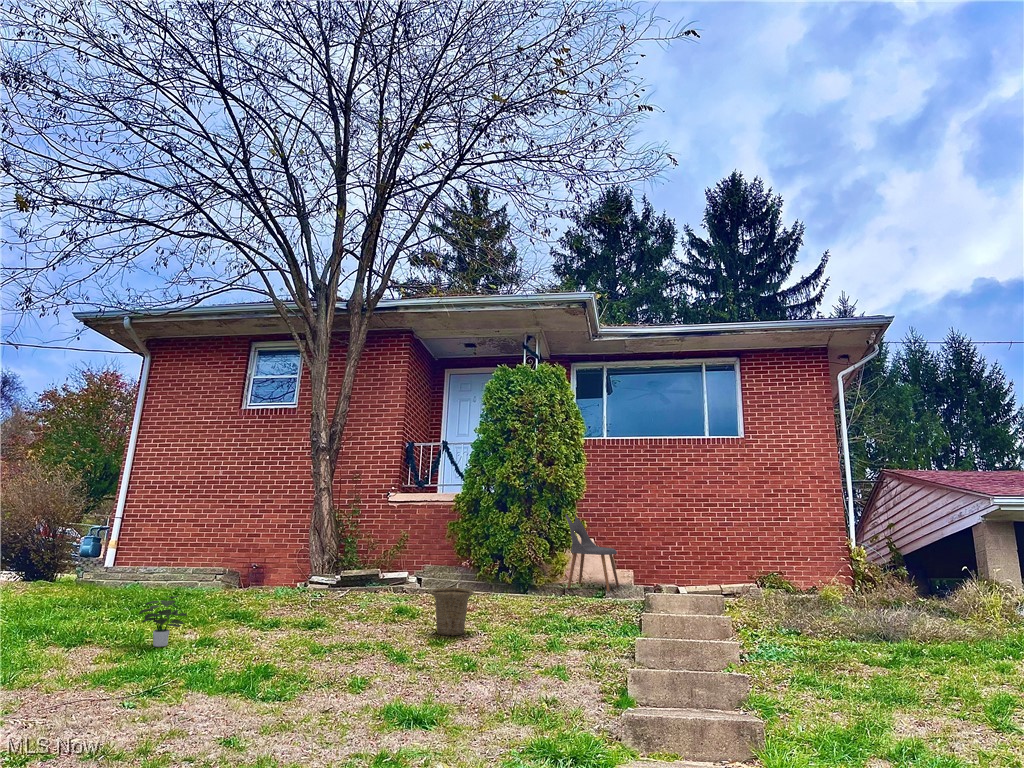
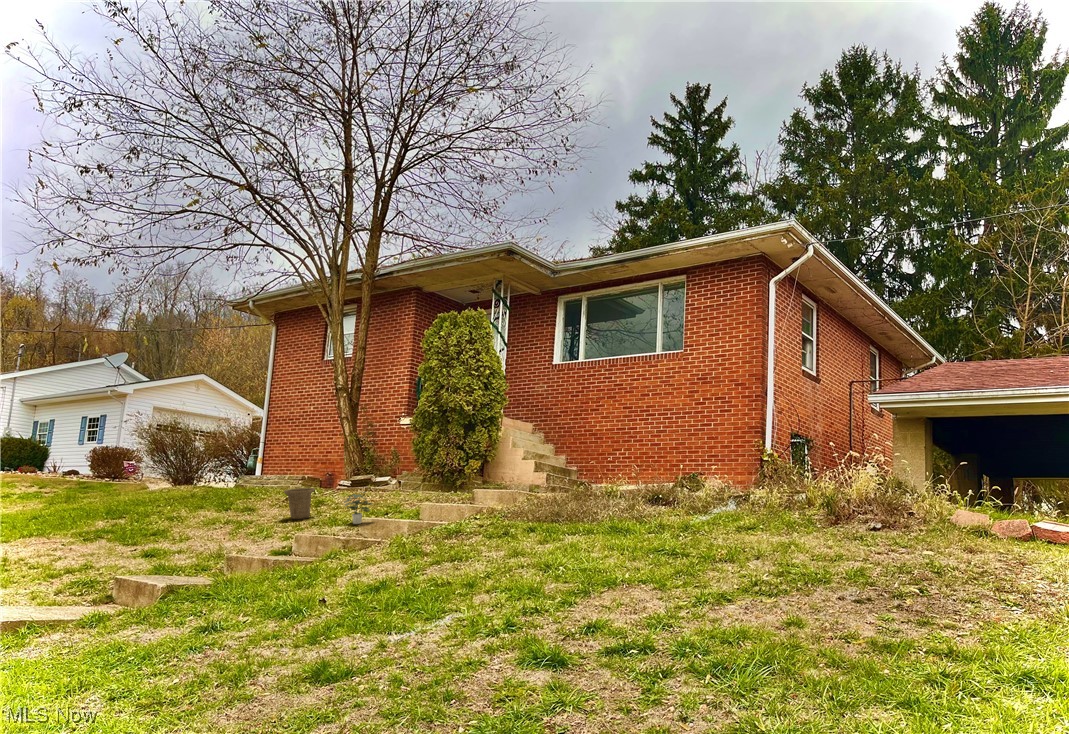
chair: present [566,514,619,592] -> none [475,429,523,491]
potted plant: present [139,596,187,647] -> present [344,491,372,524]

